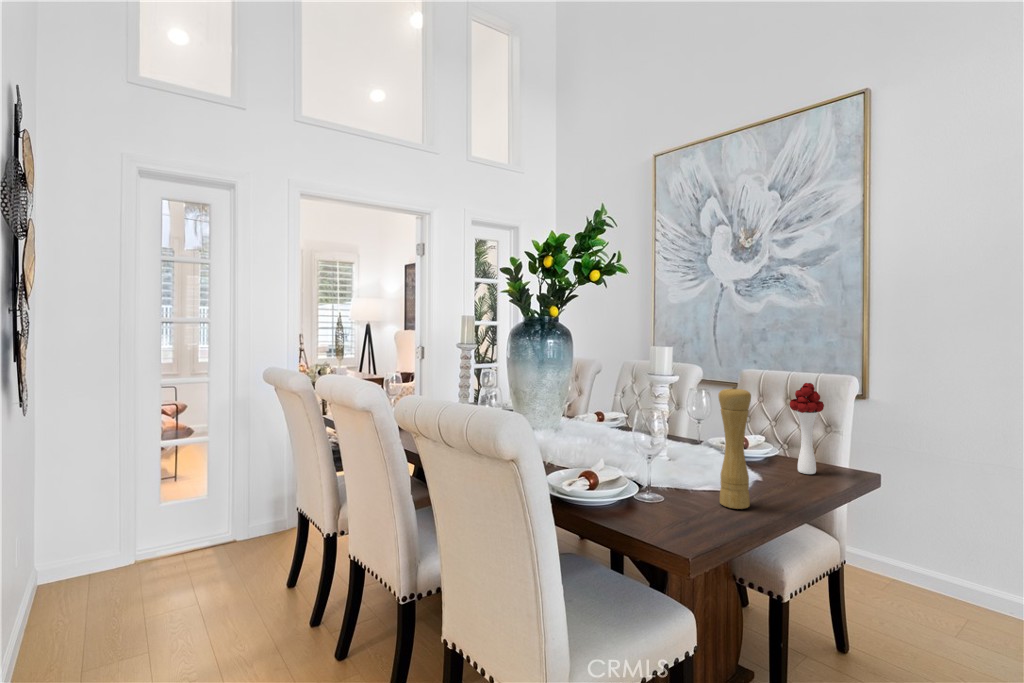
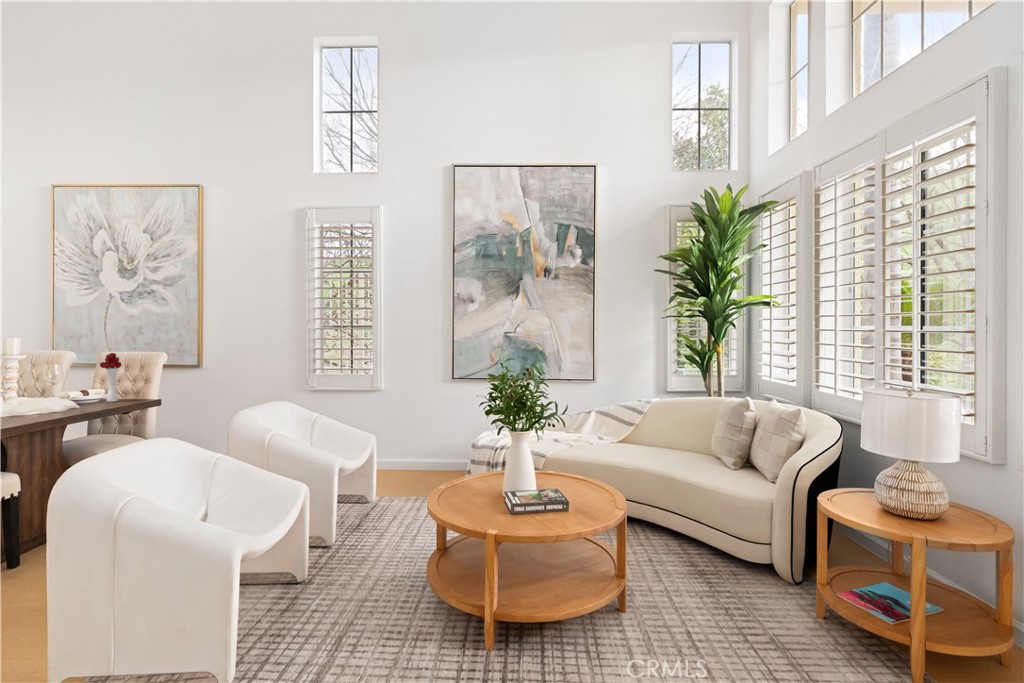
pepper mill: present [718,387,751,509] -> none [30,352,50,414]

